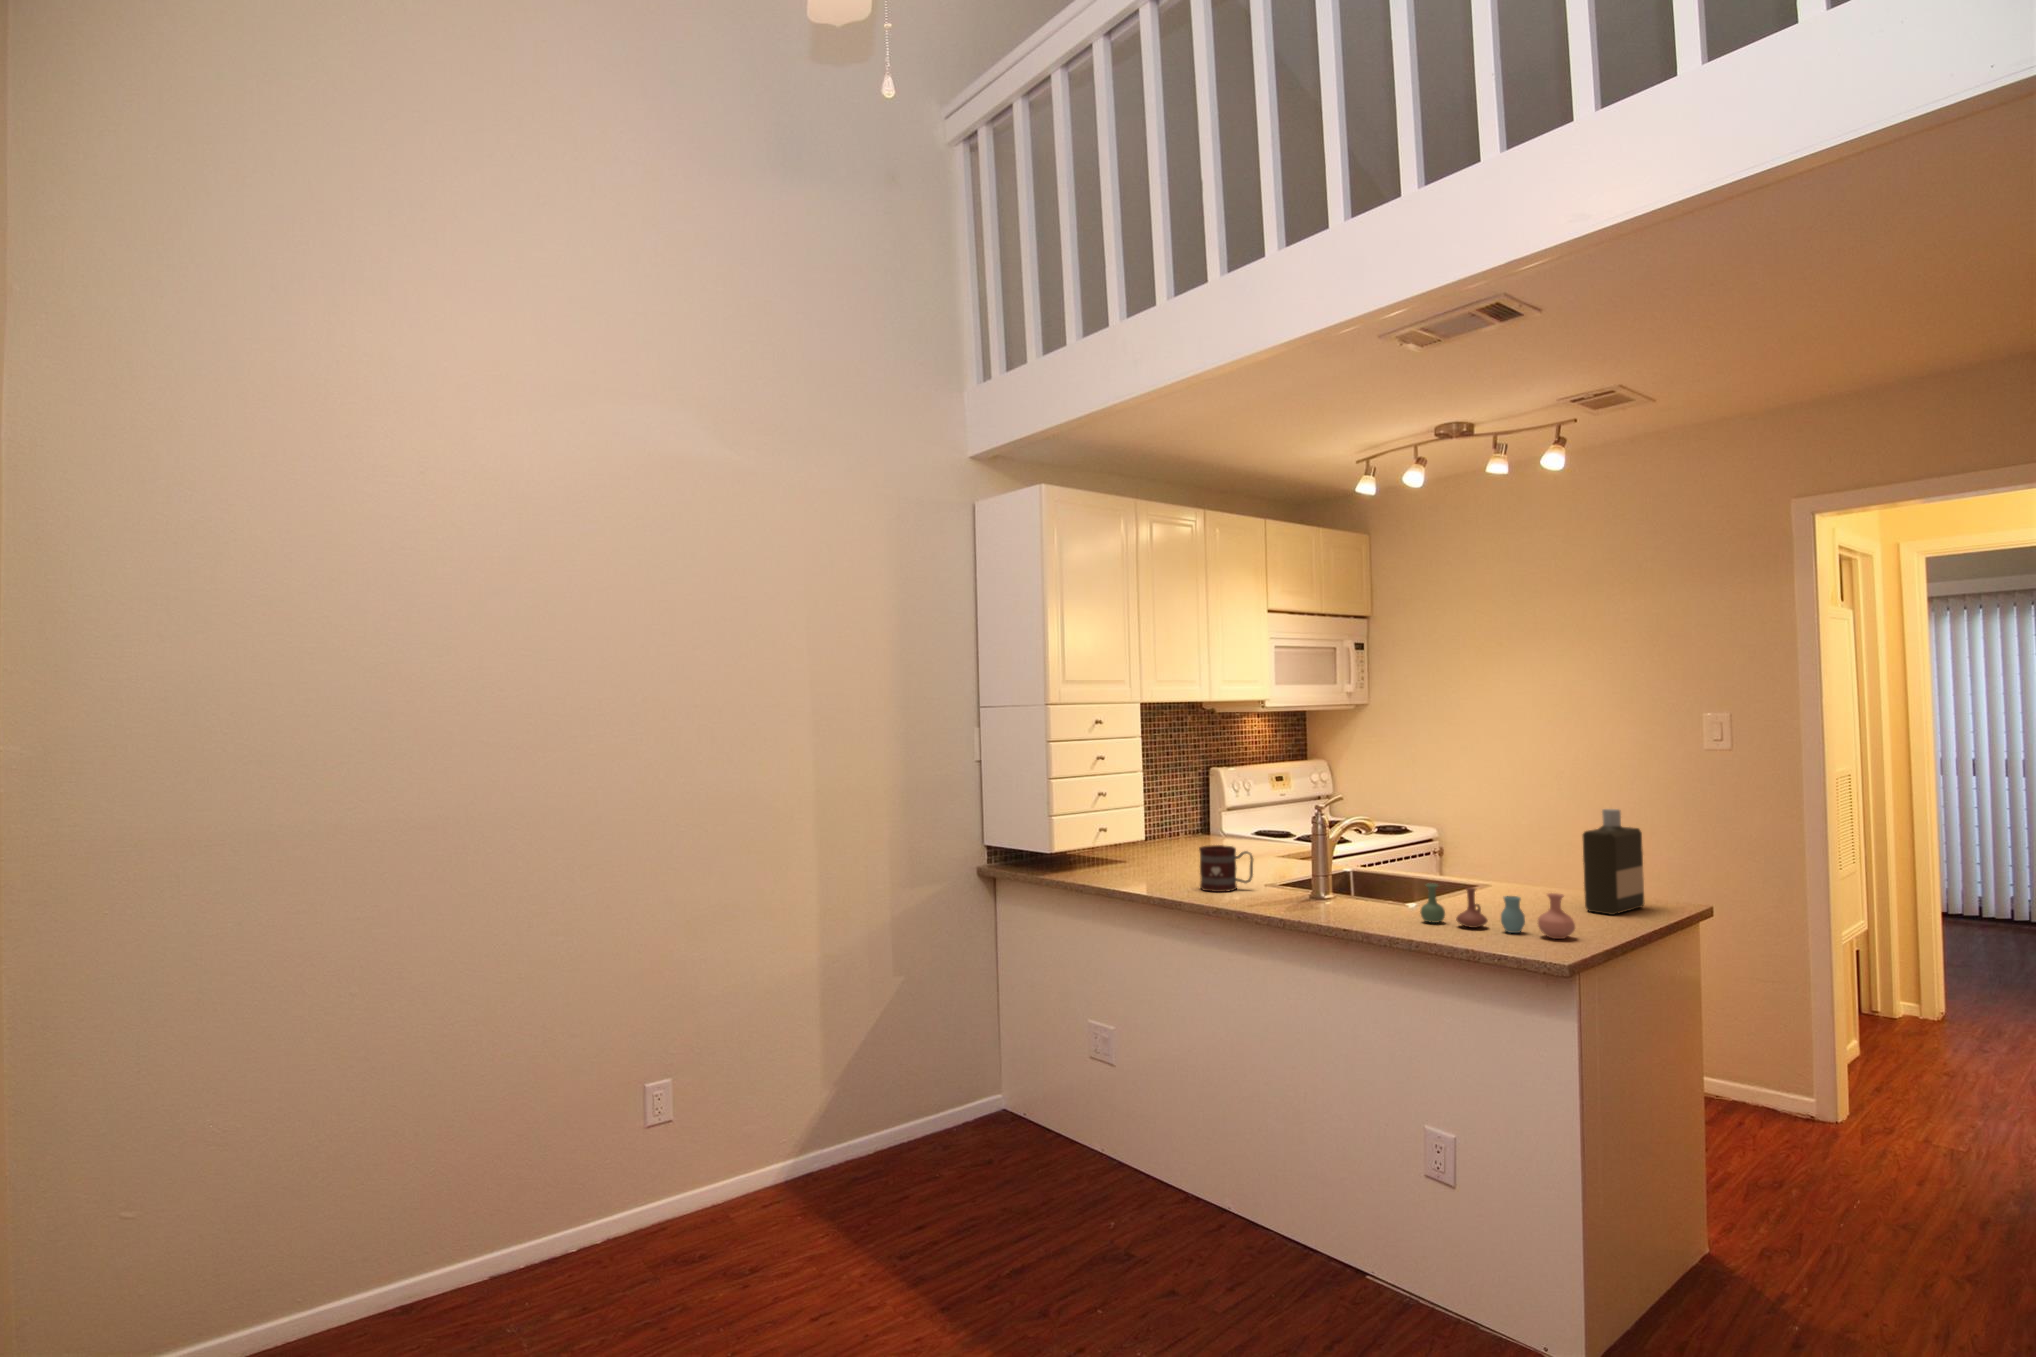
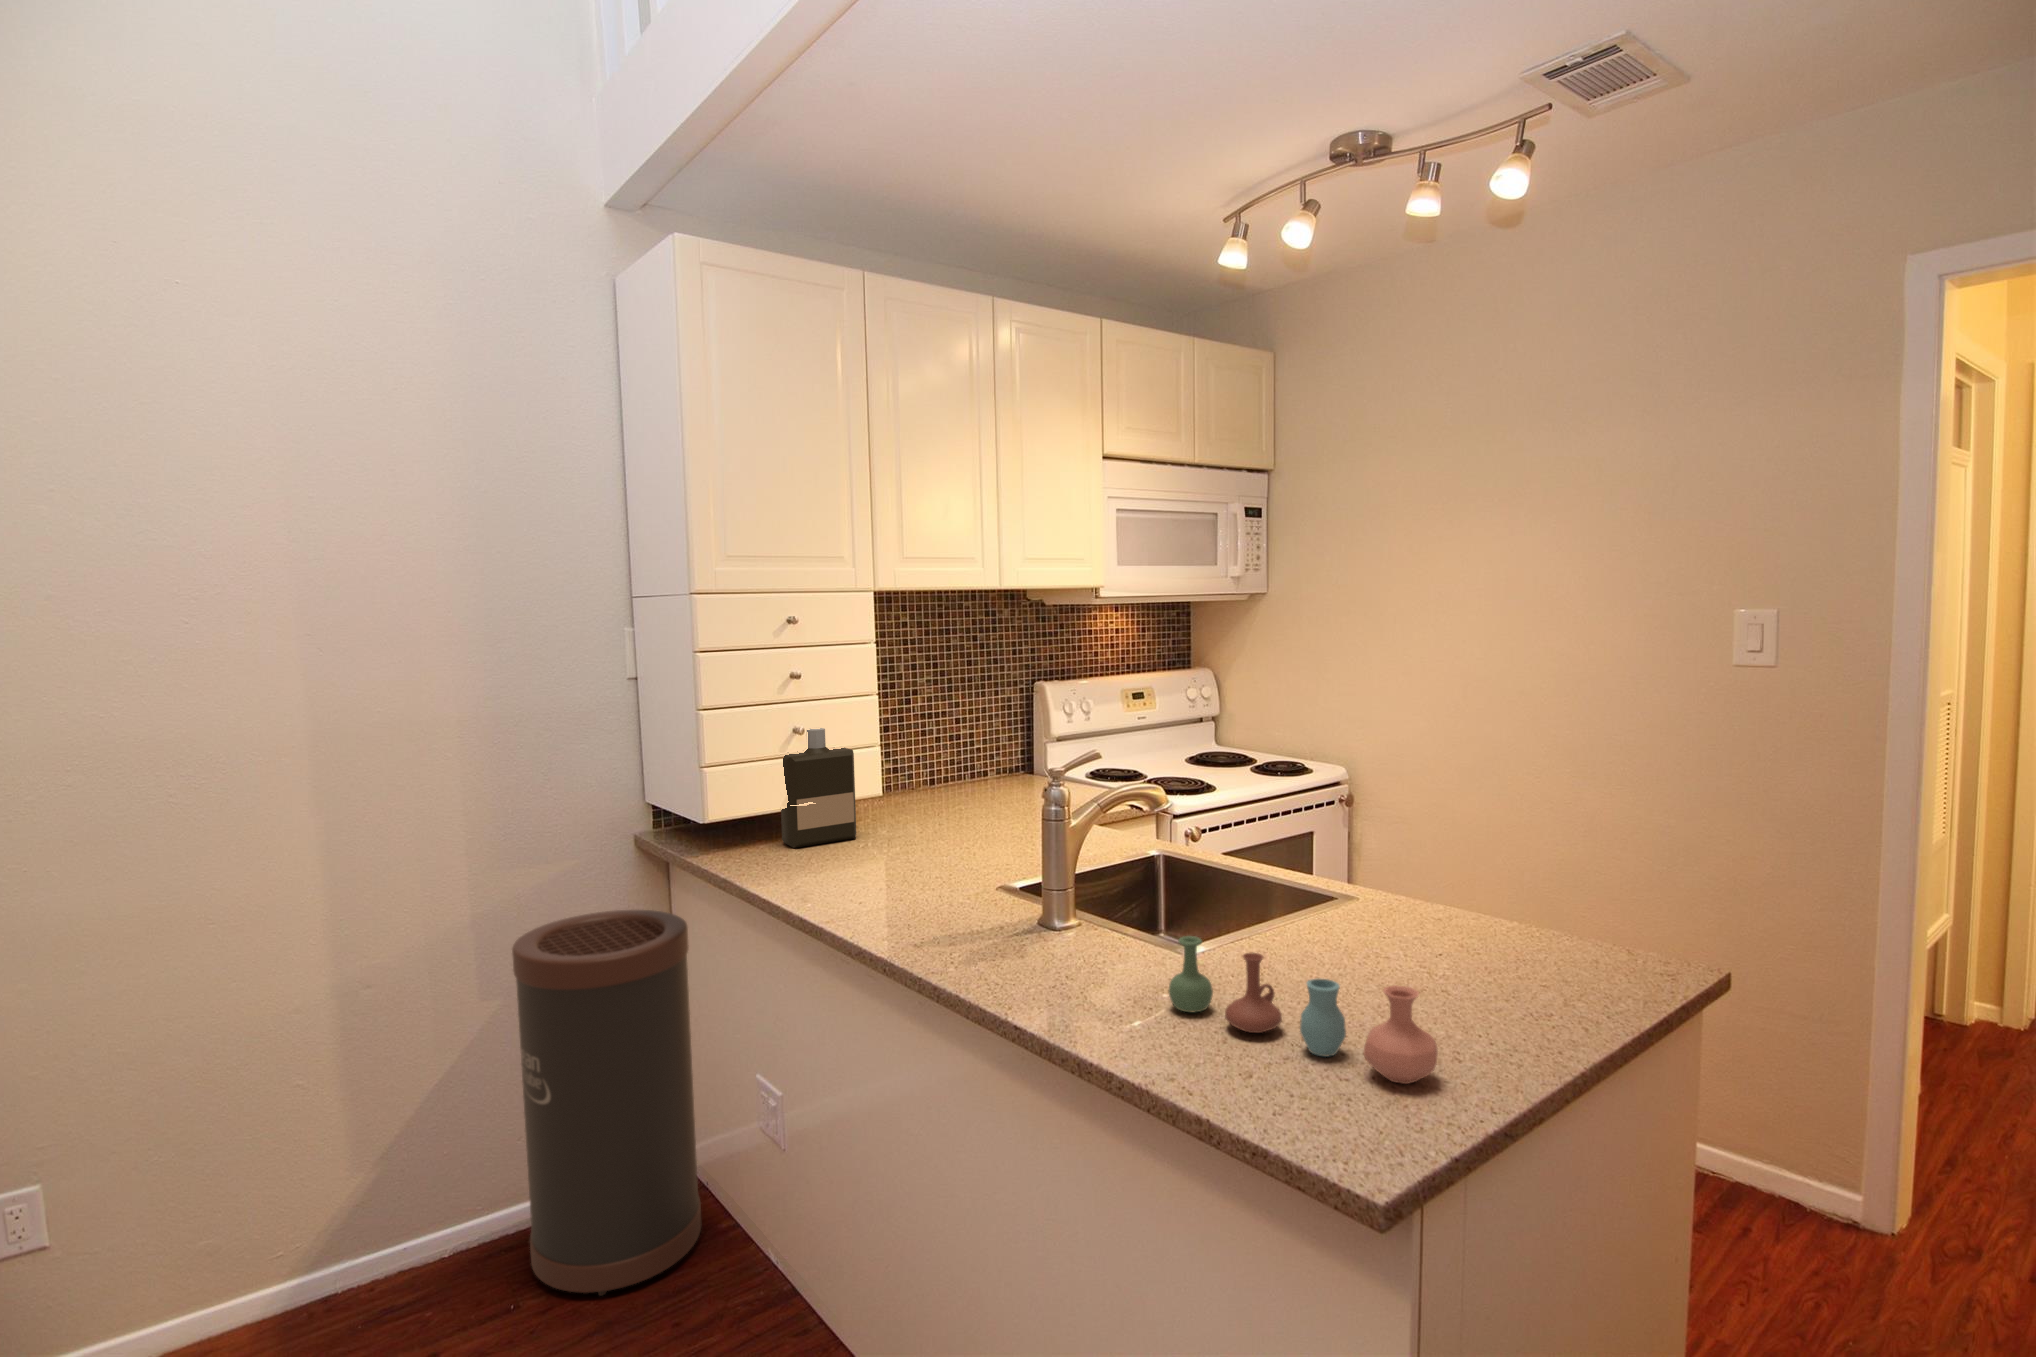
bottle: present [1583,809,1645,915] -> present [781,728,856,848]
mug: present [1199,845,1253,892] -> none [884,823,967,903]
trash can: none [929,918,1042,1169] -> present [512,910,701,1296]

